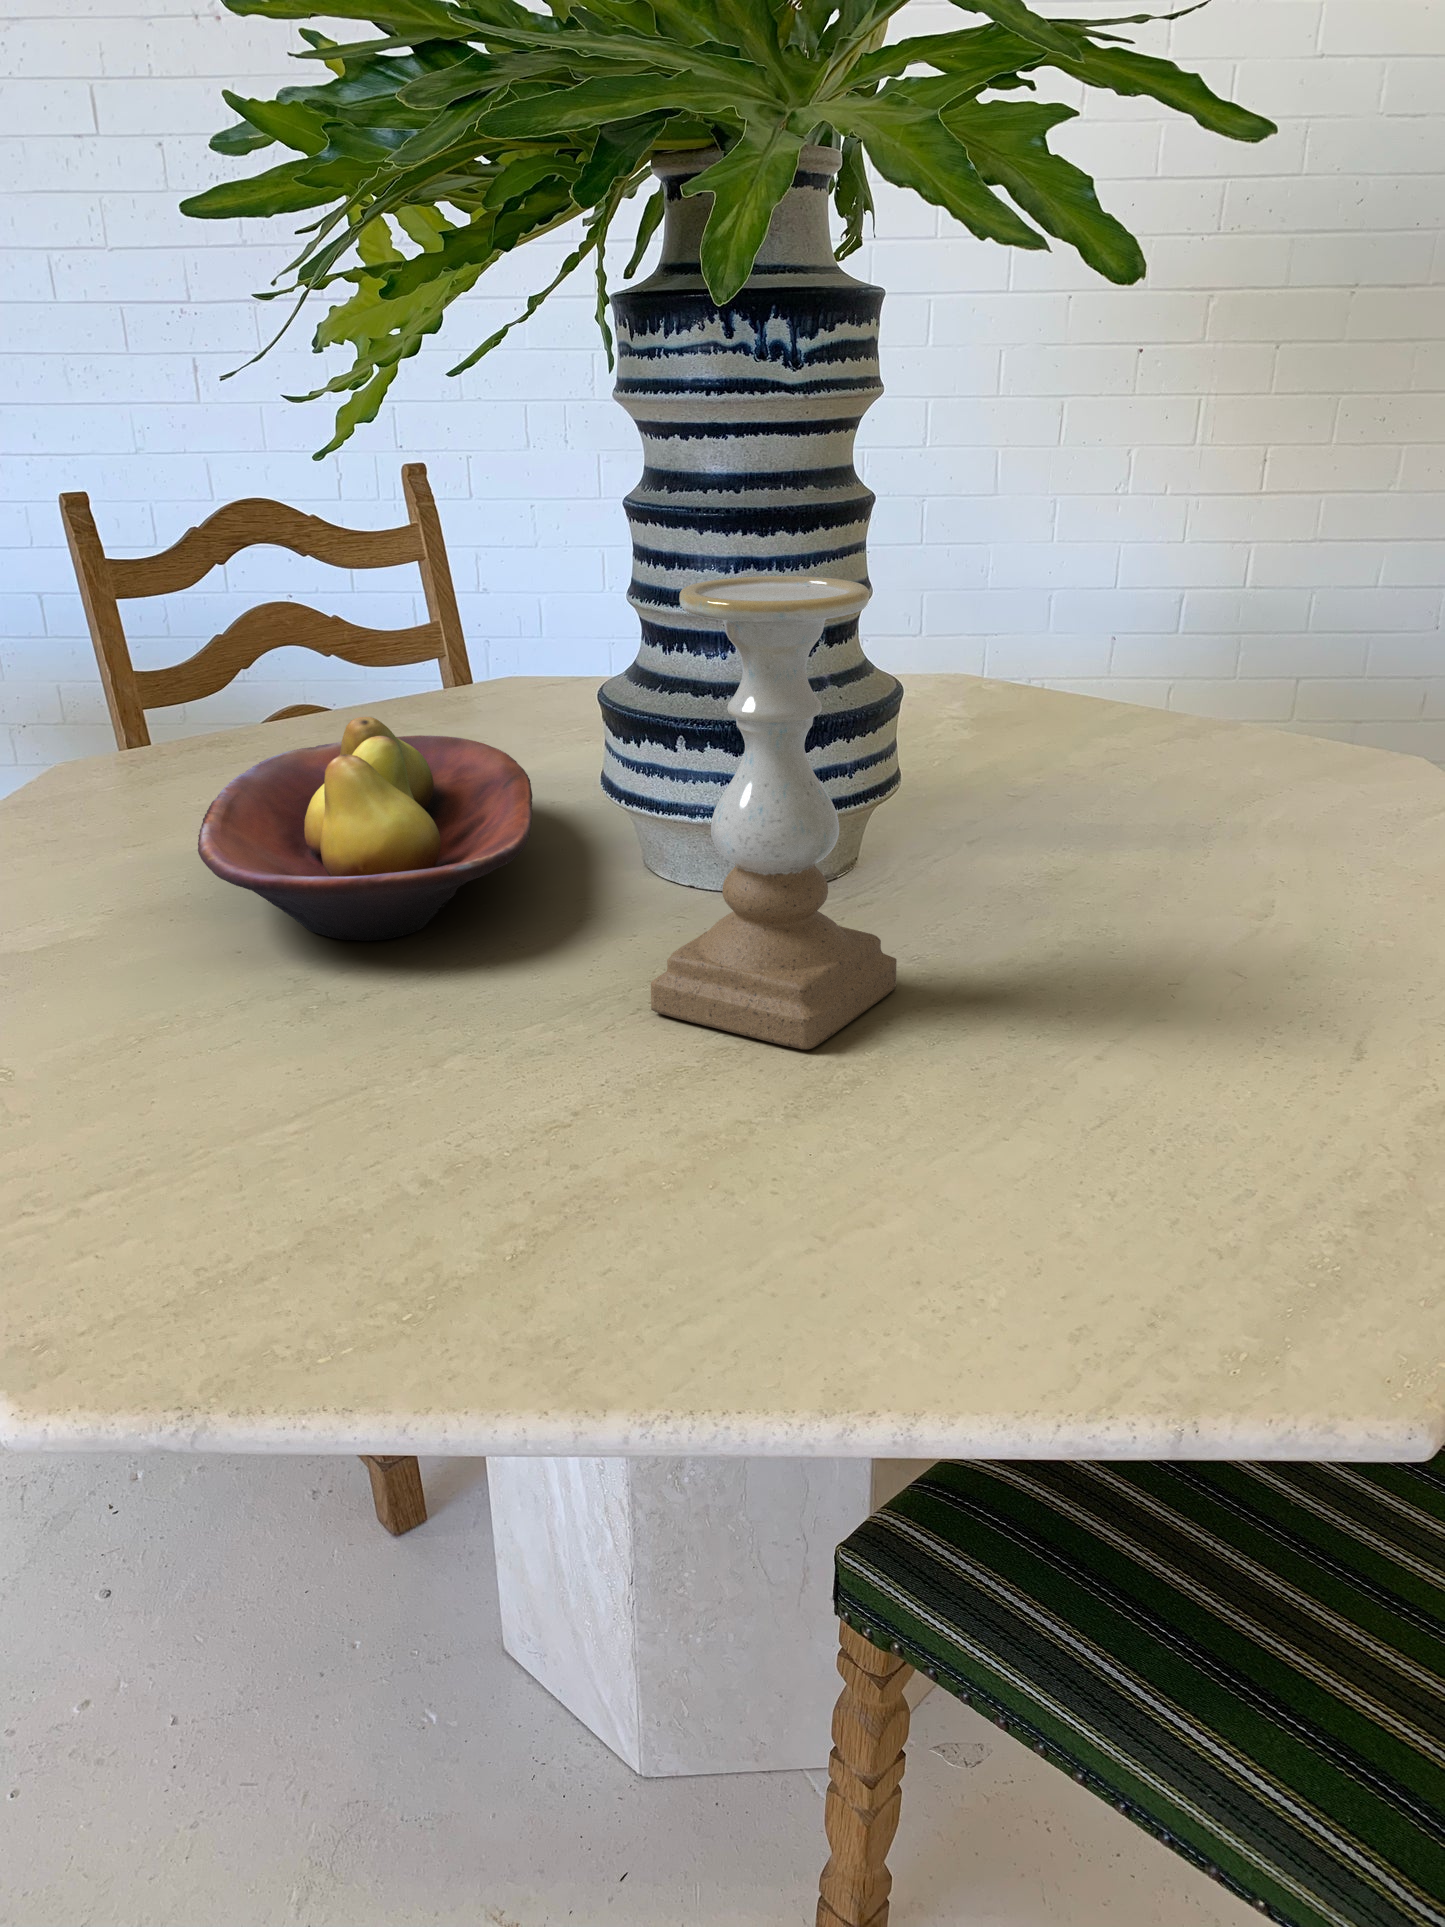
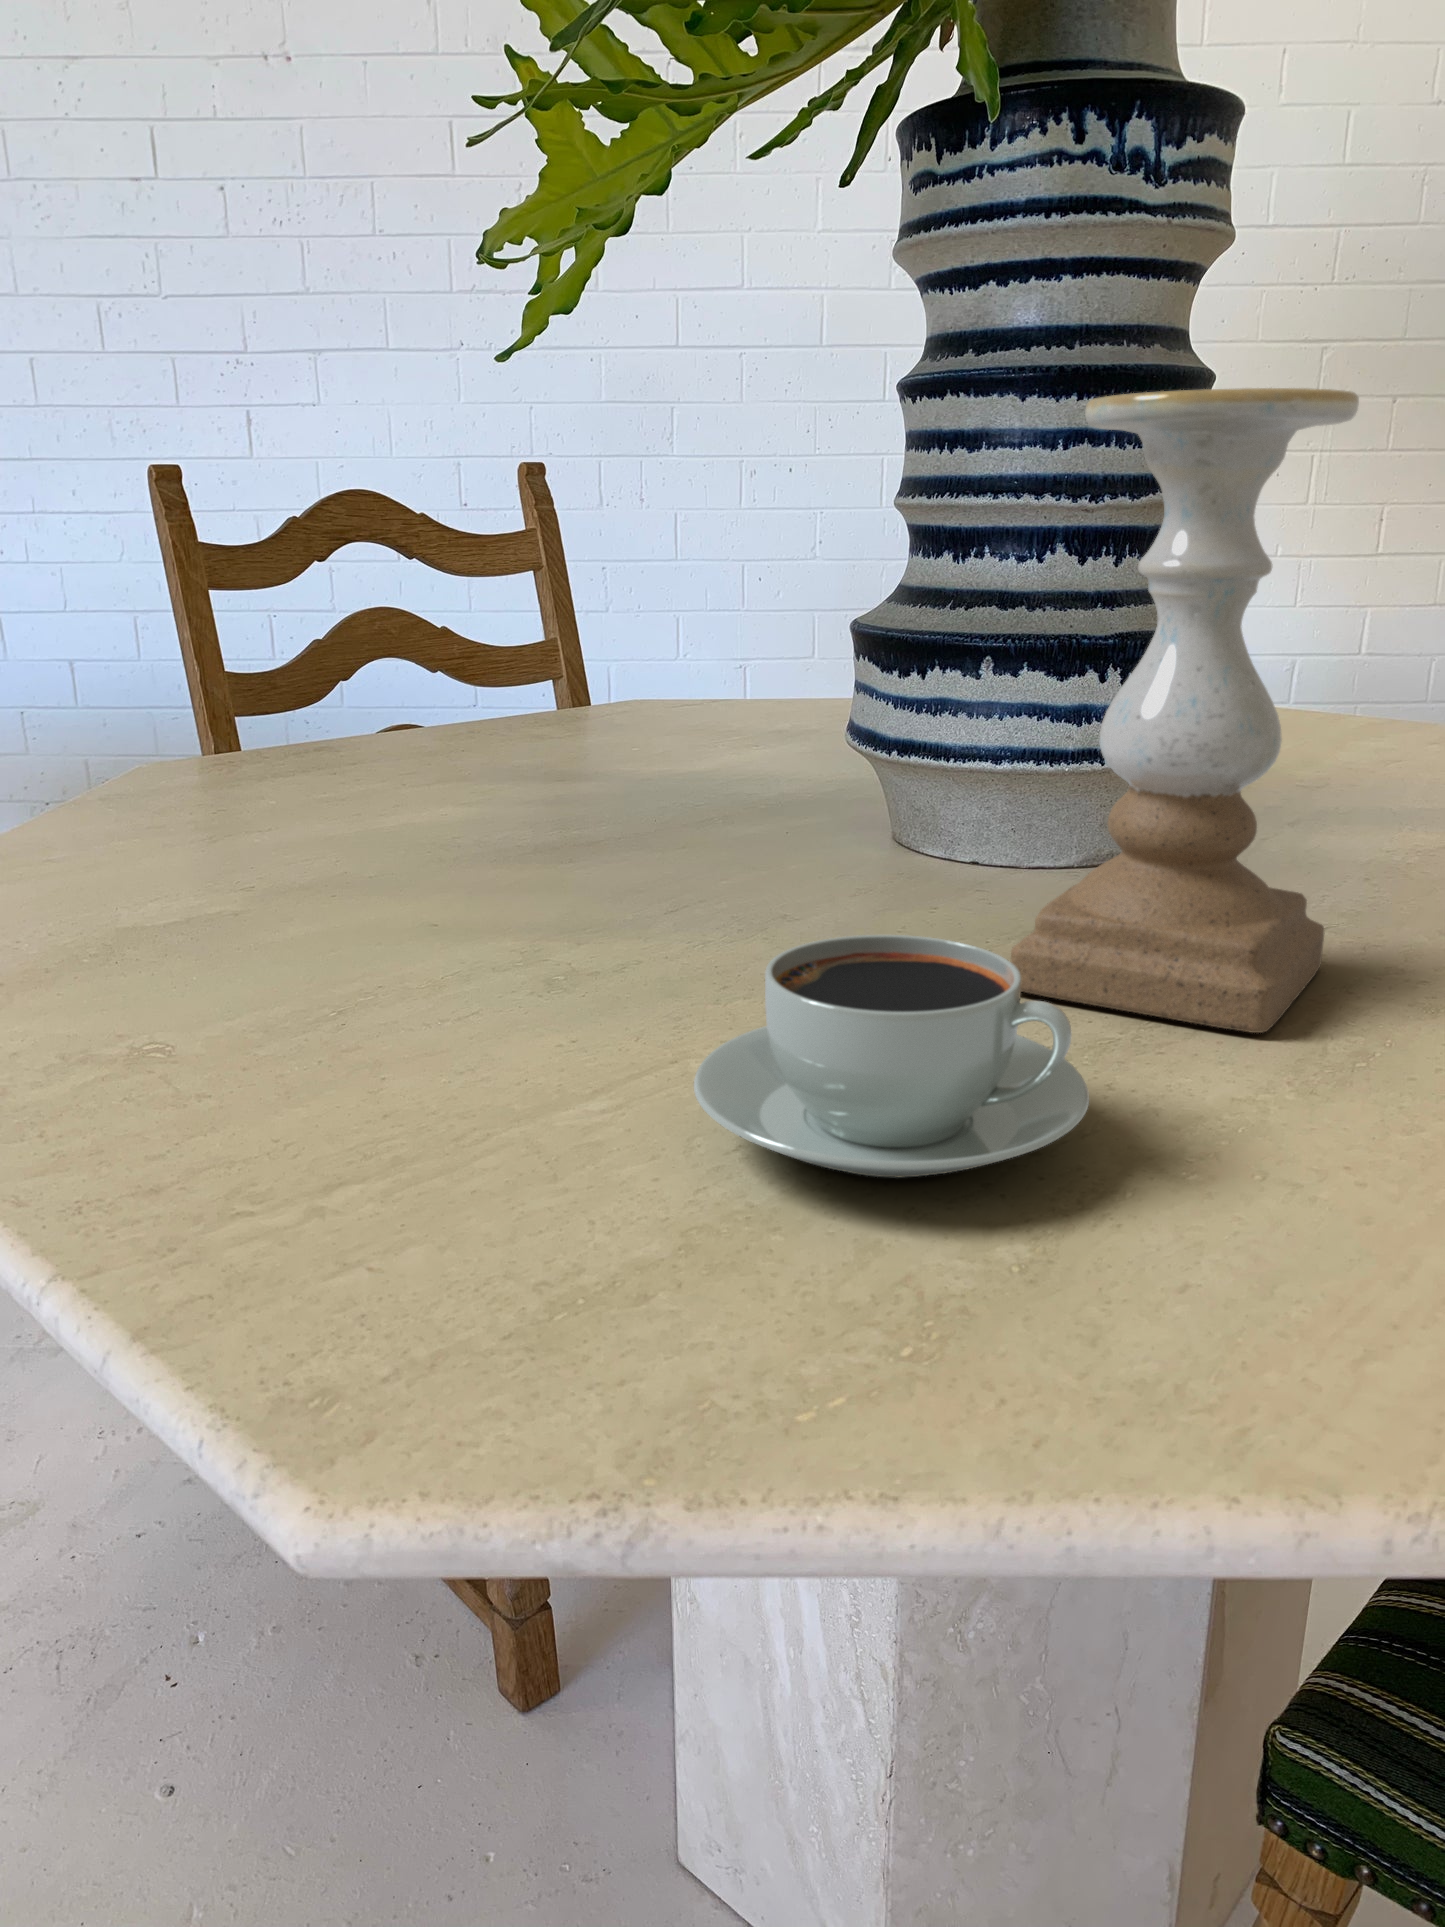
fruit bowl: present [198,717,533,941] -> none [362,663,783,915]
coffee cup: none [364,993,631,1166] -> present [694,935,1089,1178]

